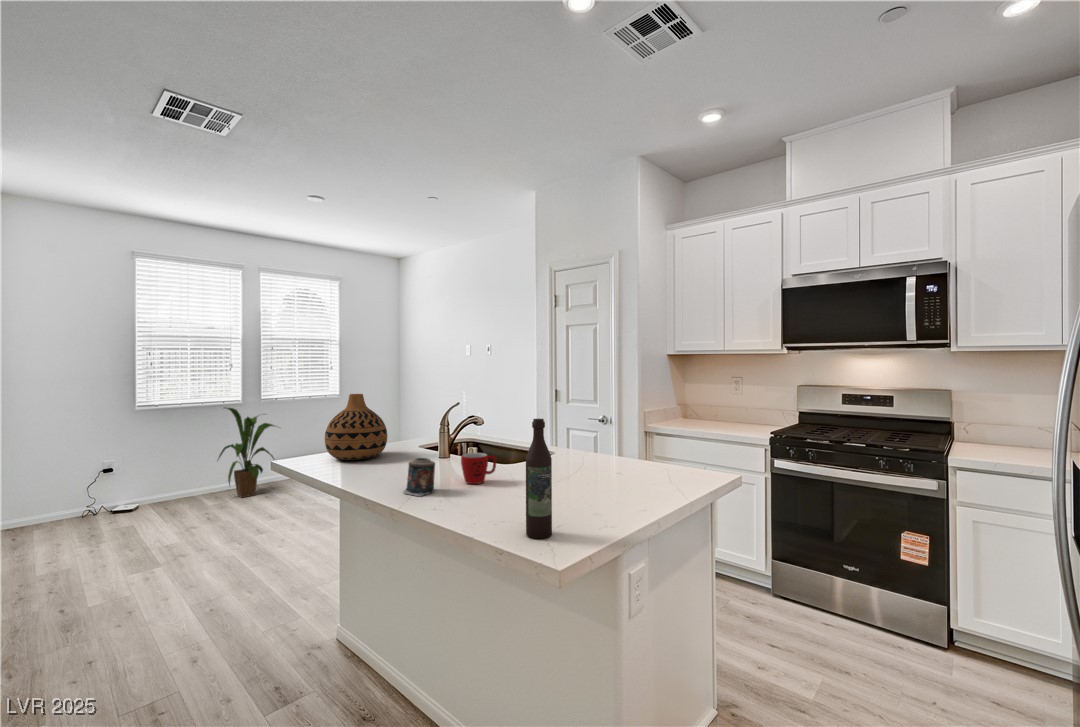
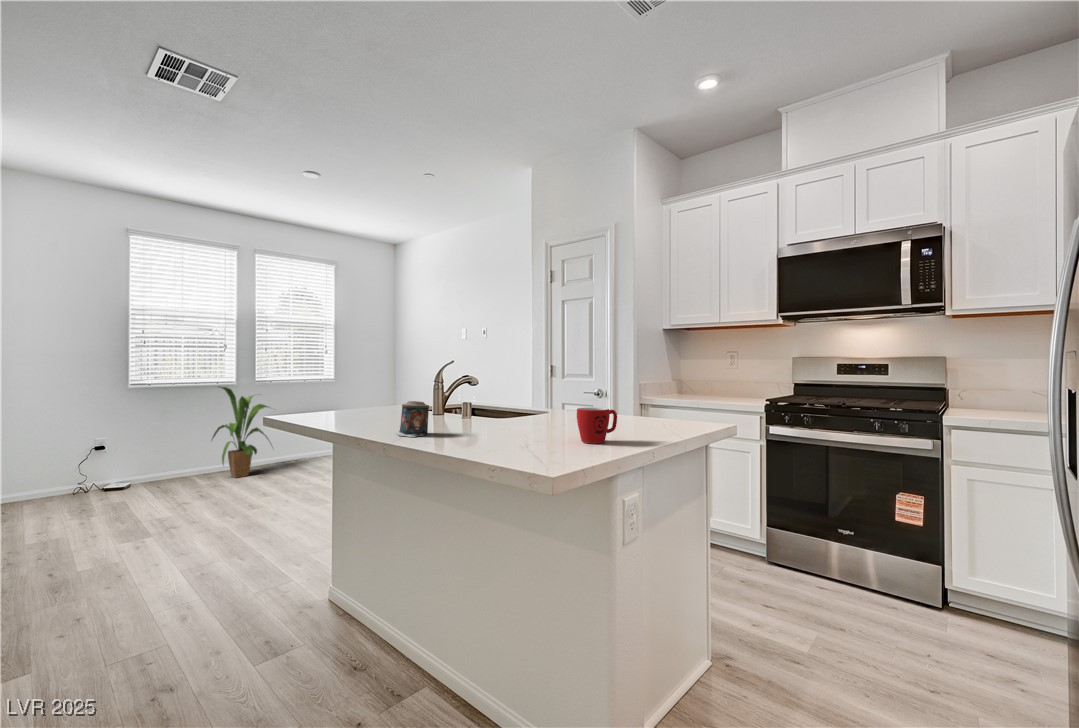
vase: present [325,394,387,460] -> none [318,351,381,416]
wine bottle: present [526,419,552,538] -> none [521,341,547,460]
mug: present [461,453,496,484] -> present [577,407,617,443]

